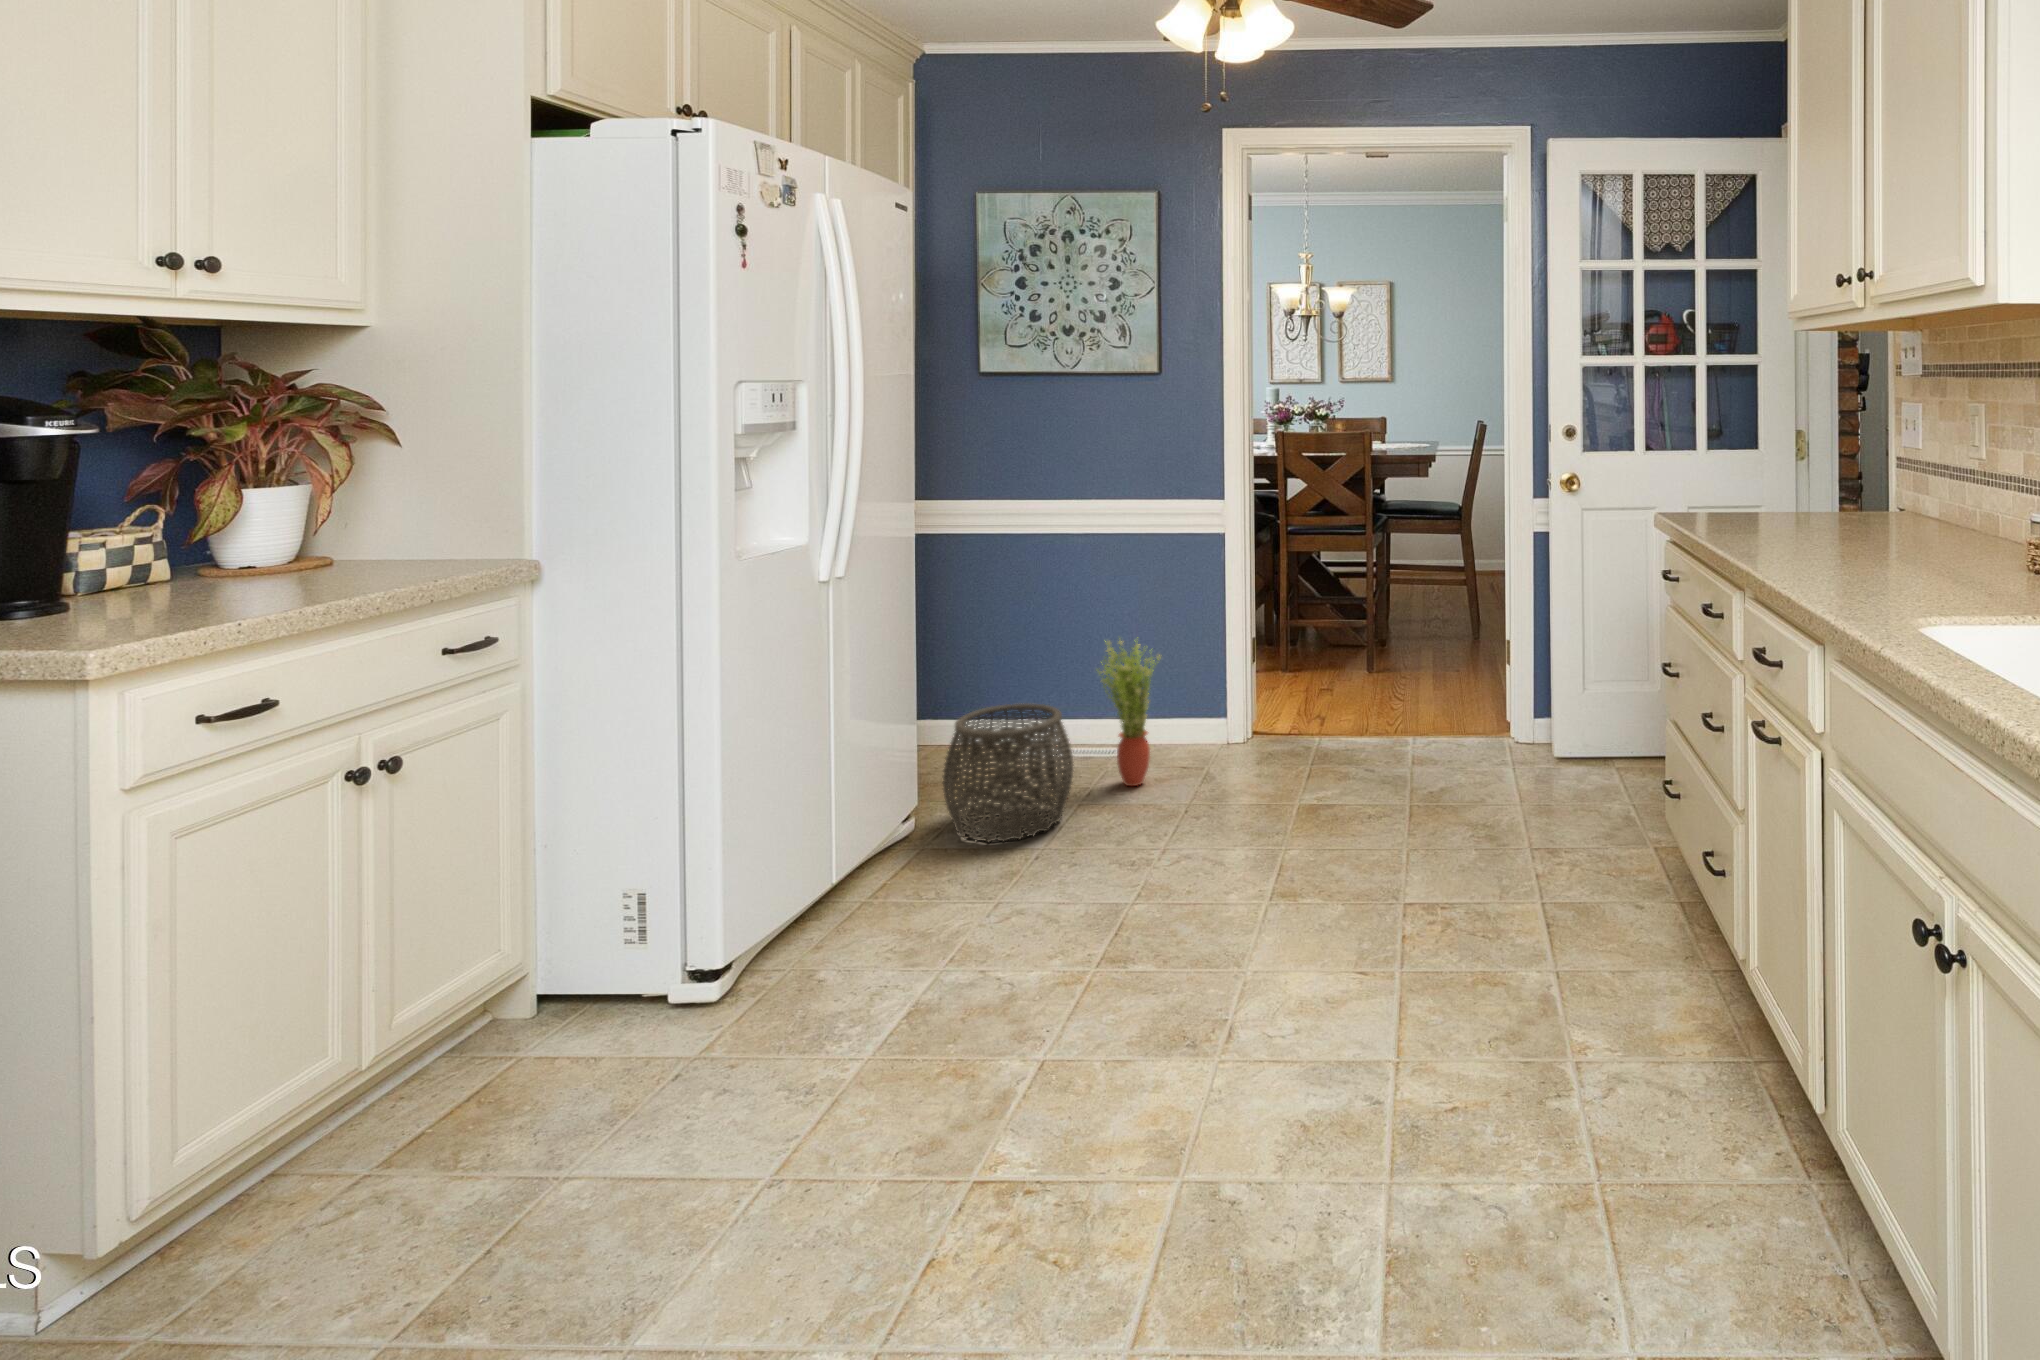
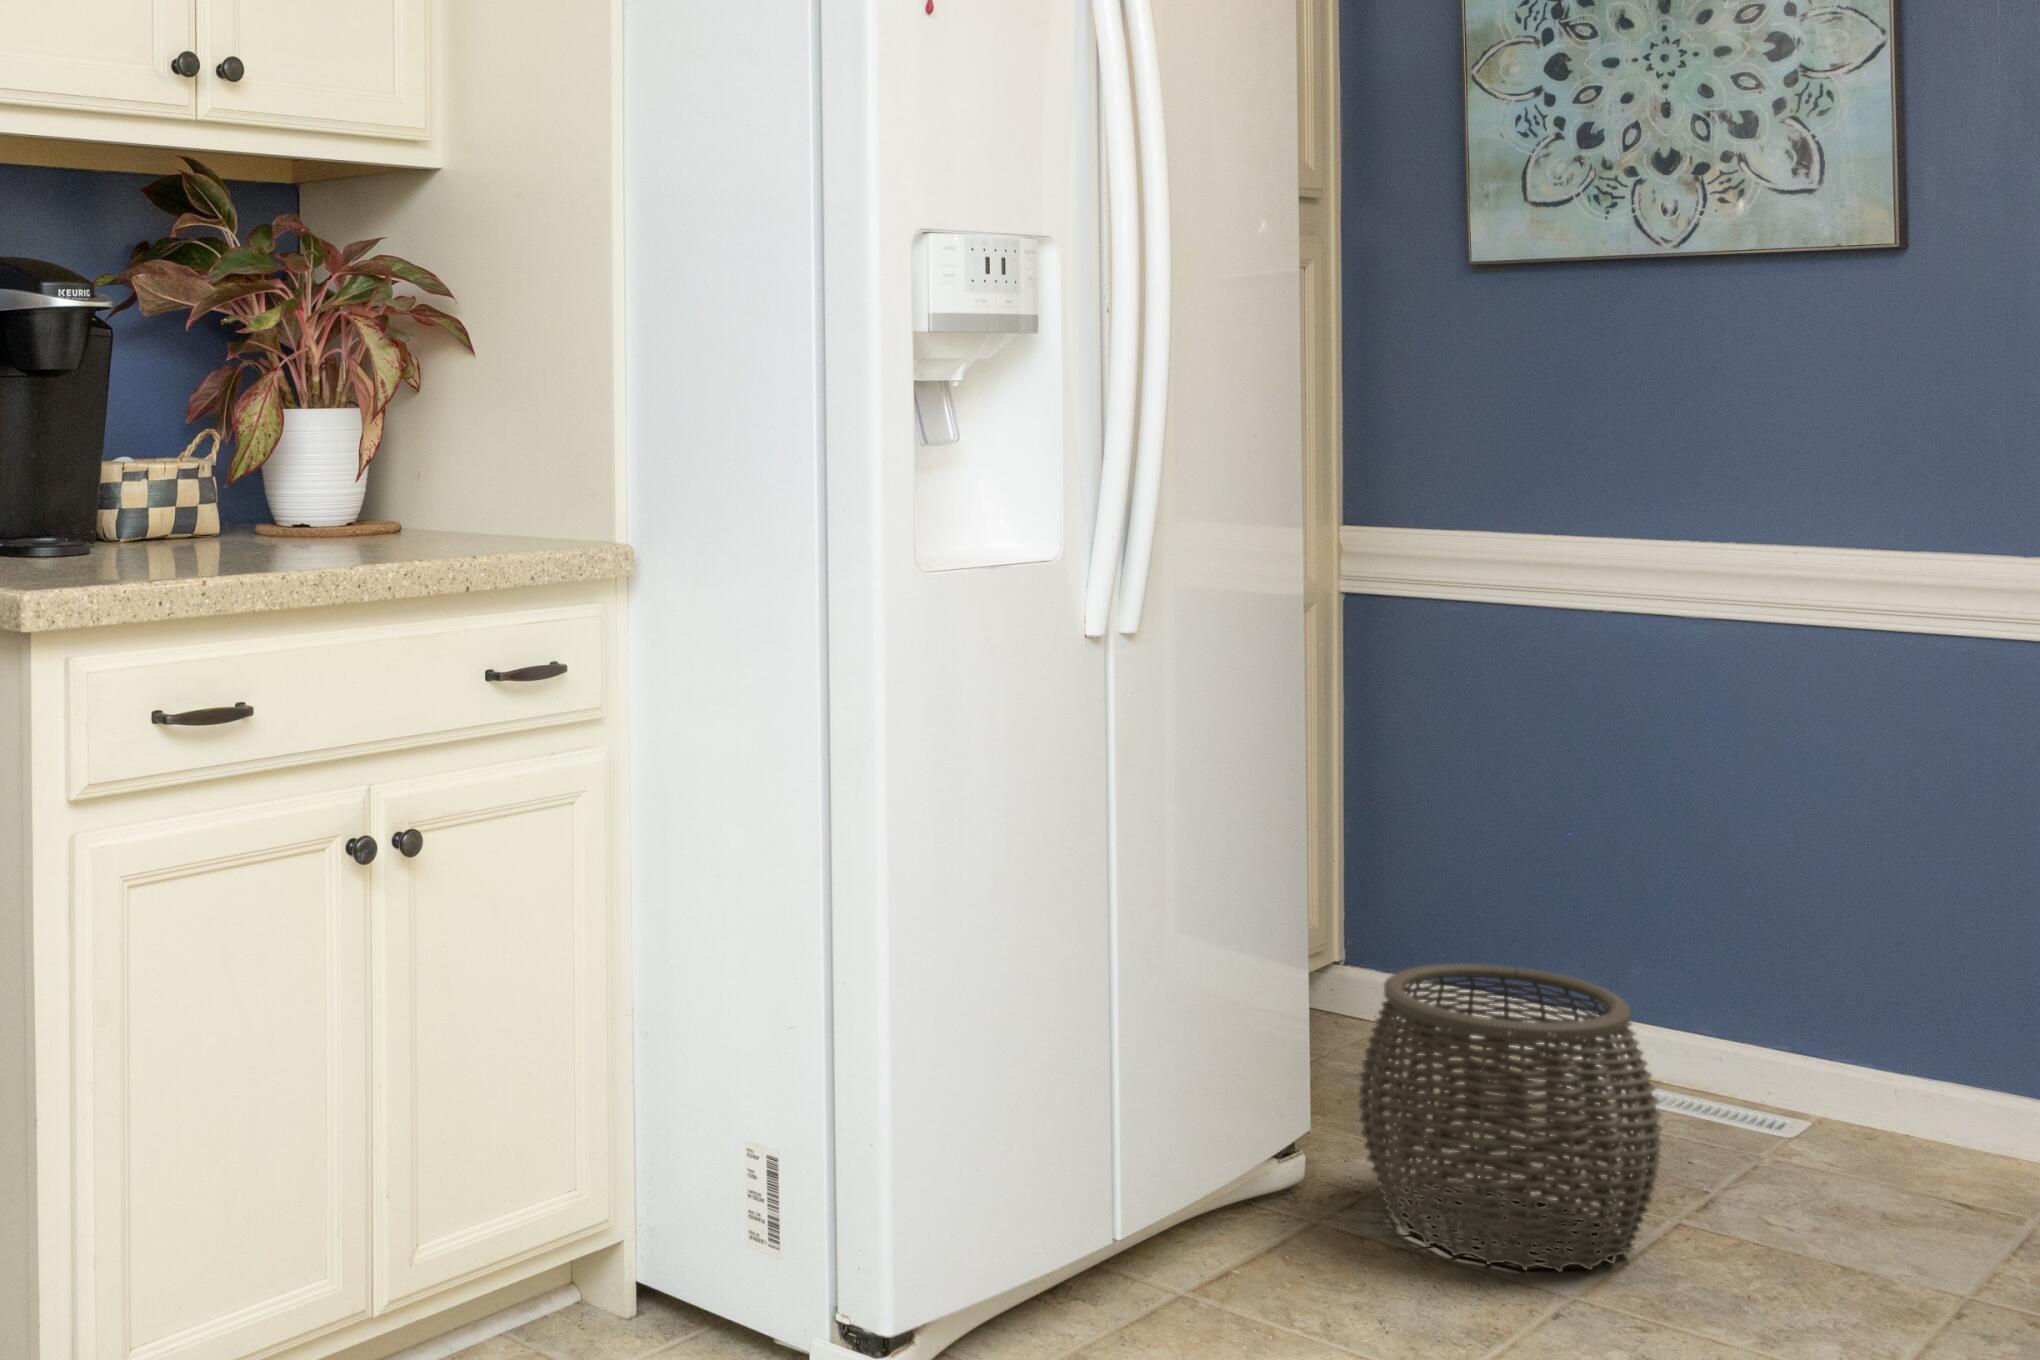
potted plant: present [1099,641,1160,786] -> none [1724,862,1905,1227]

